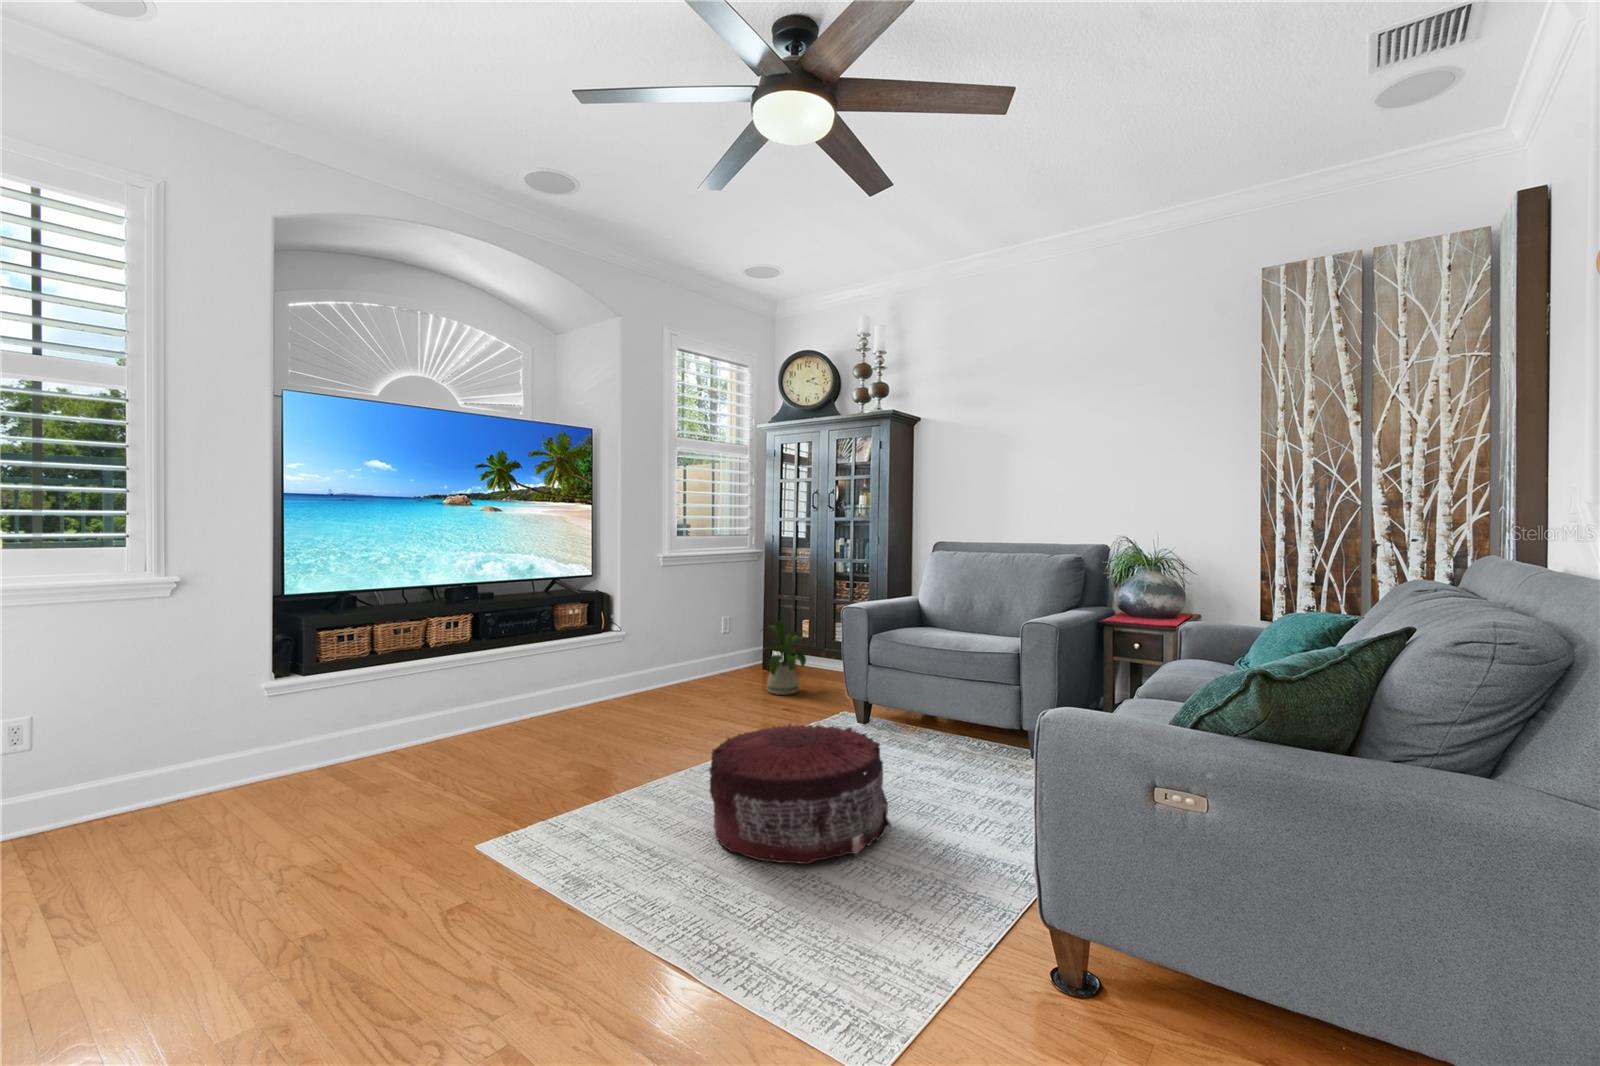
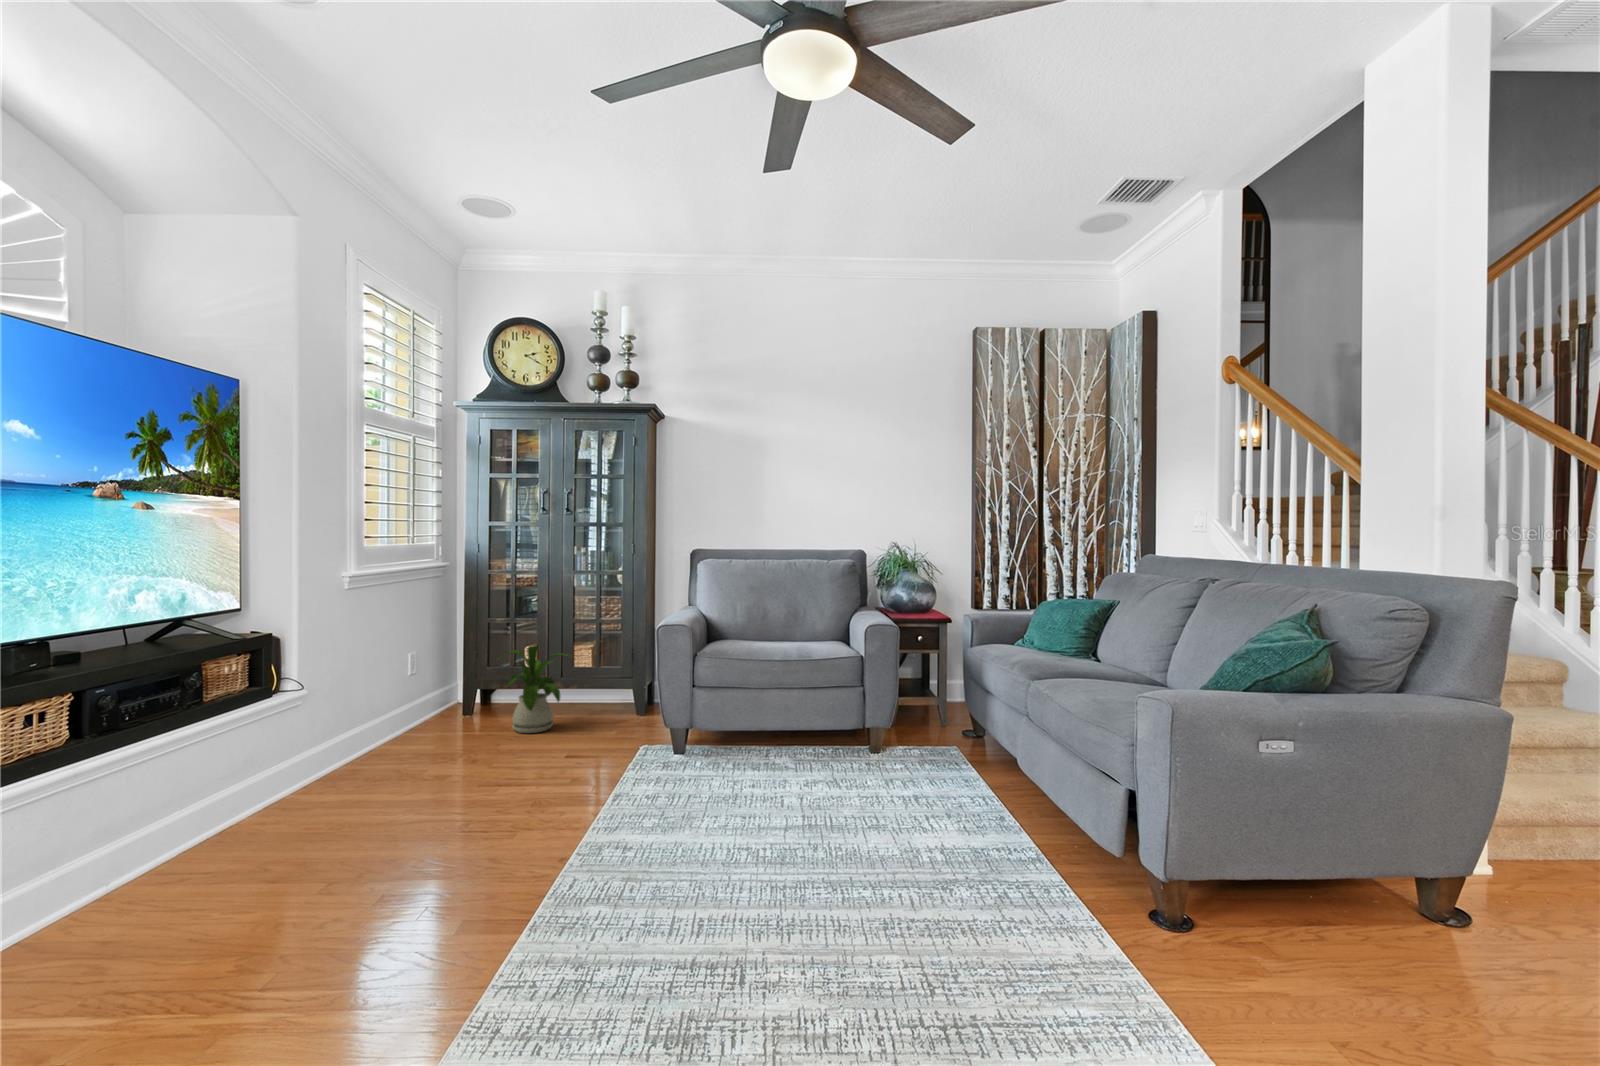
pouf: present [709,723,891,864] -> none [687,746,872,904]

